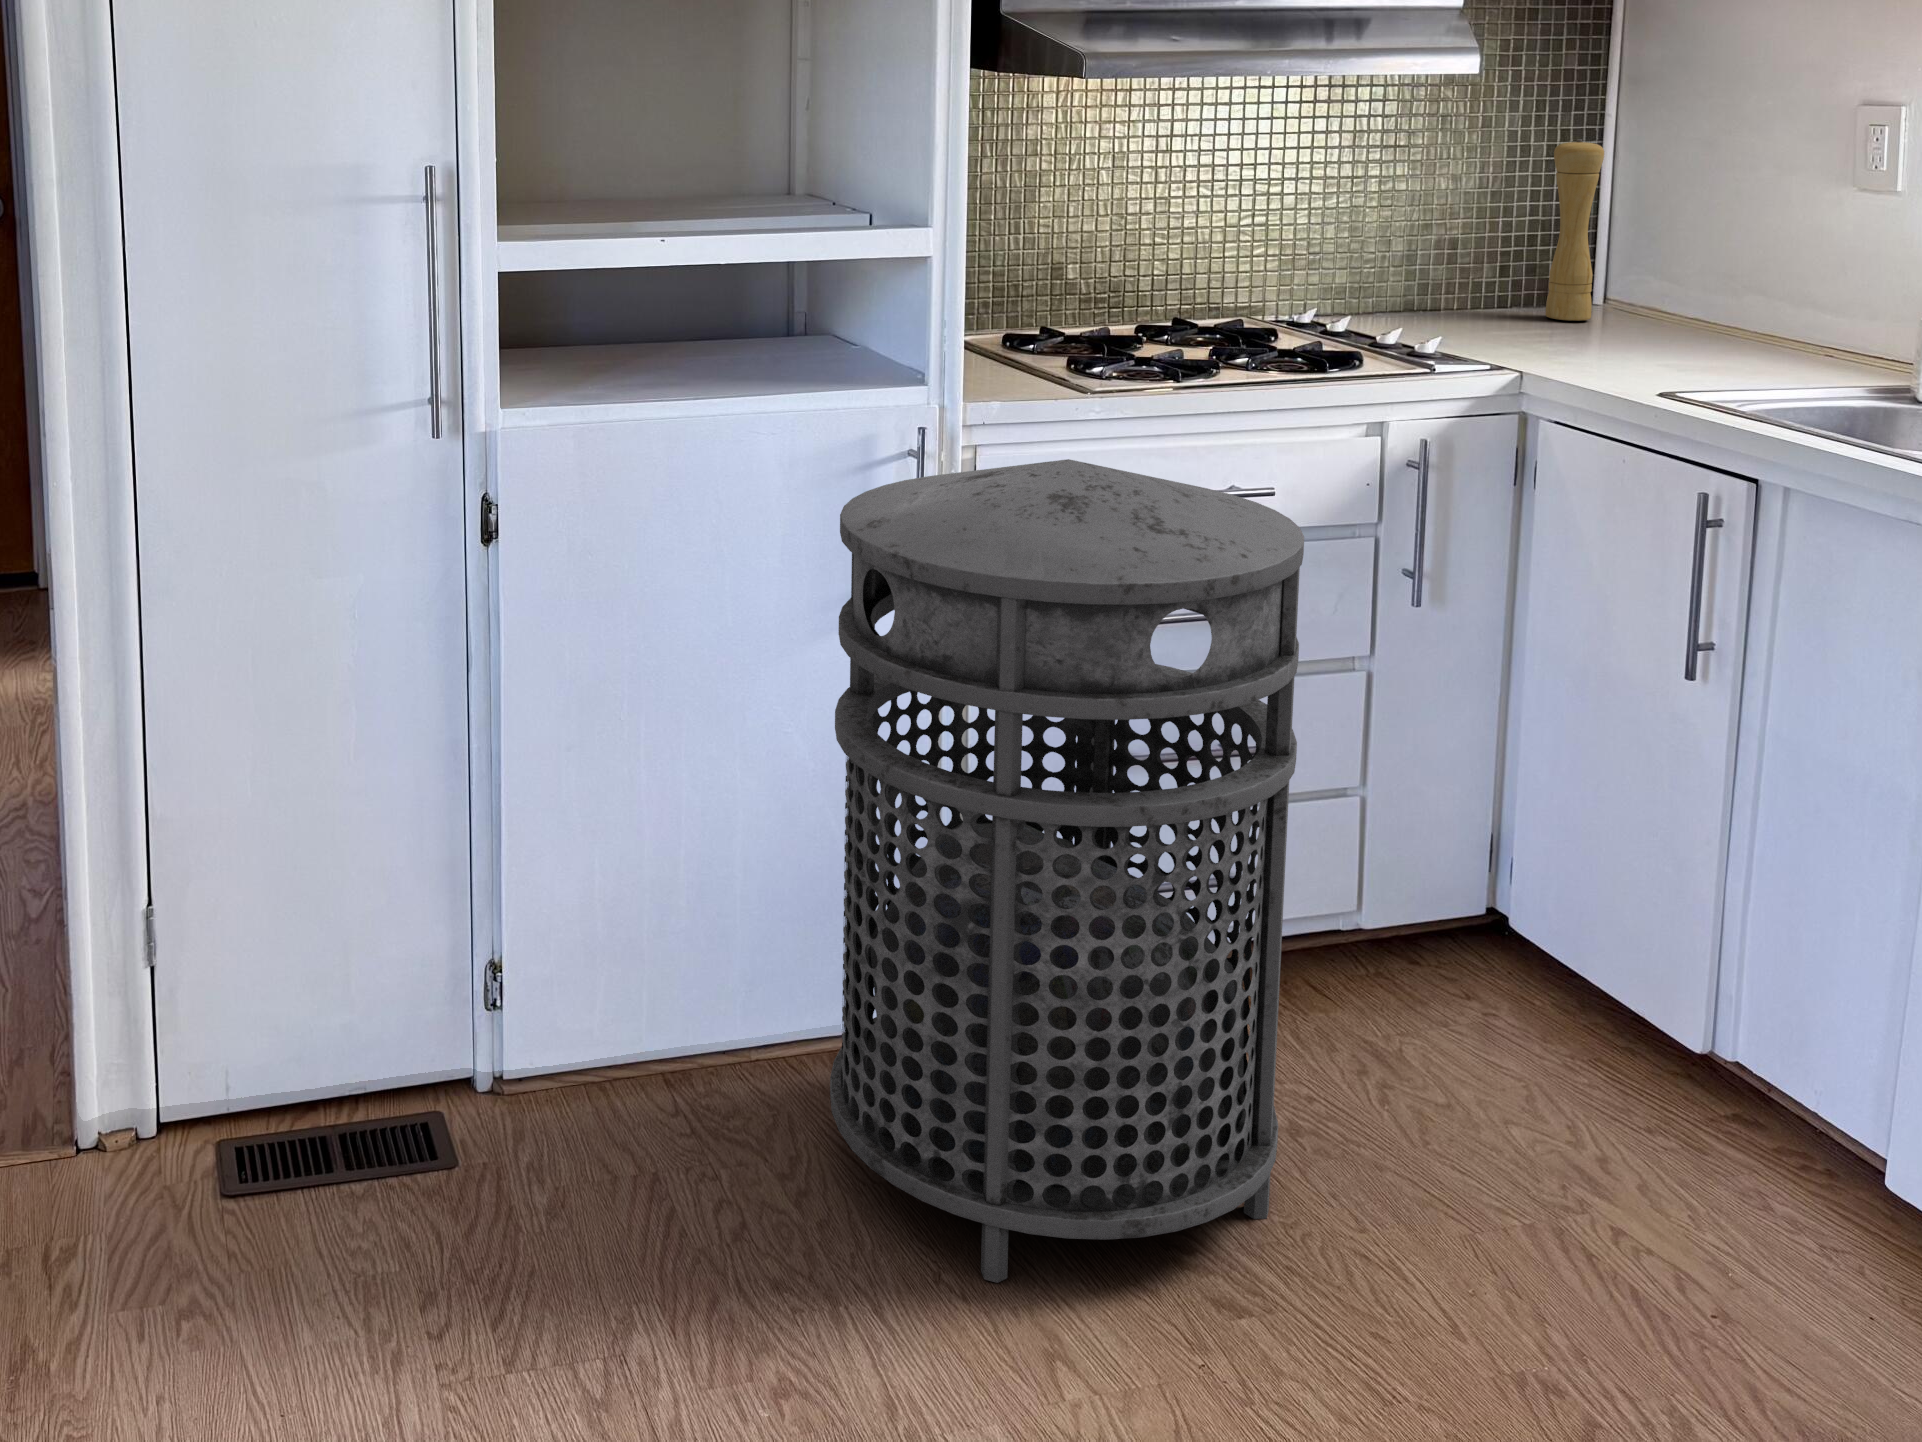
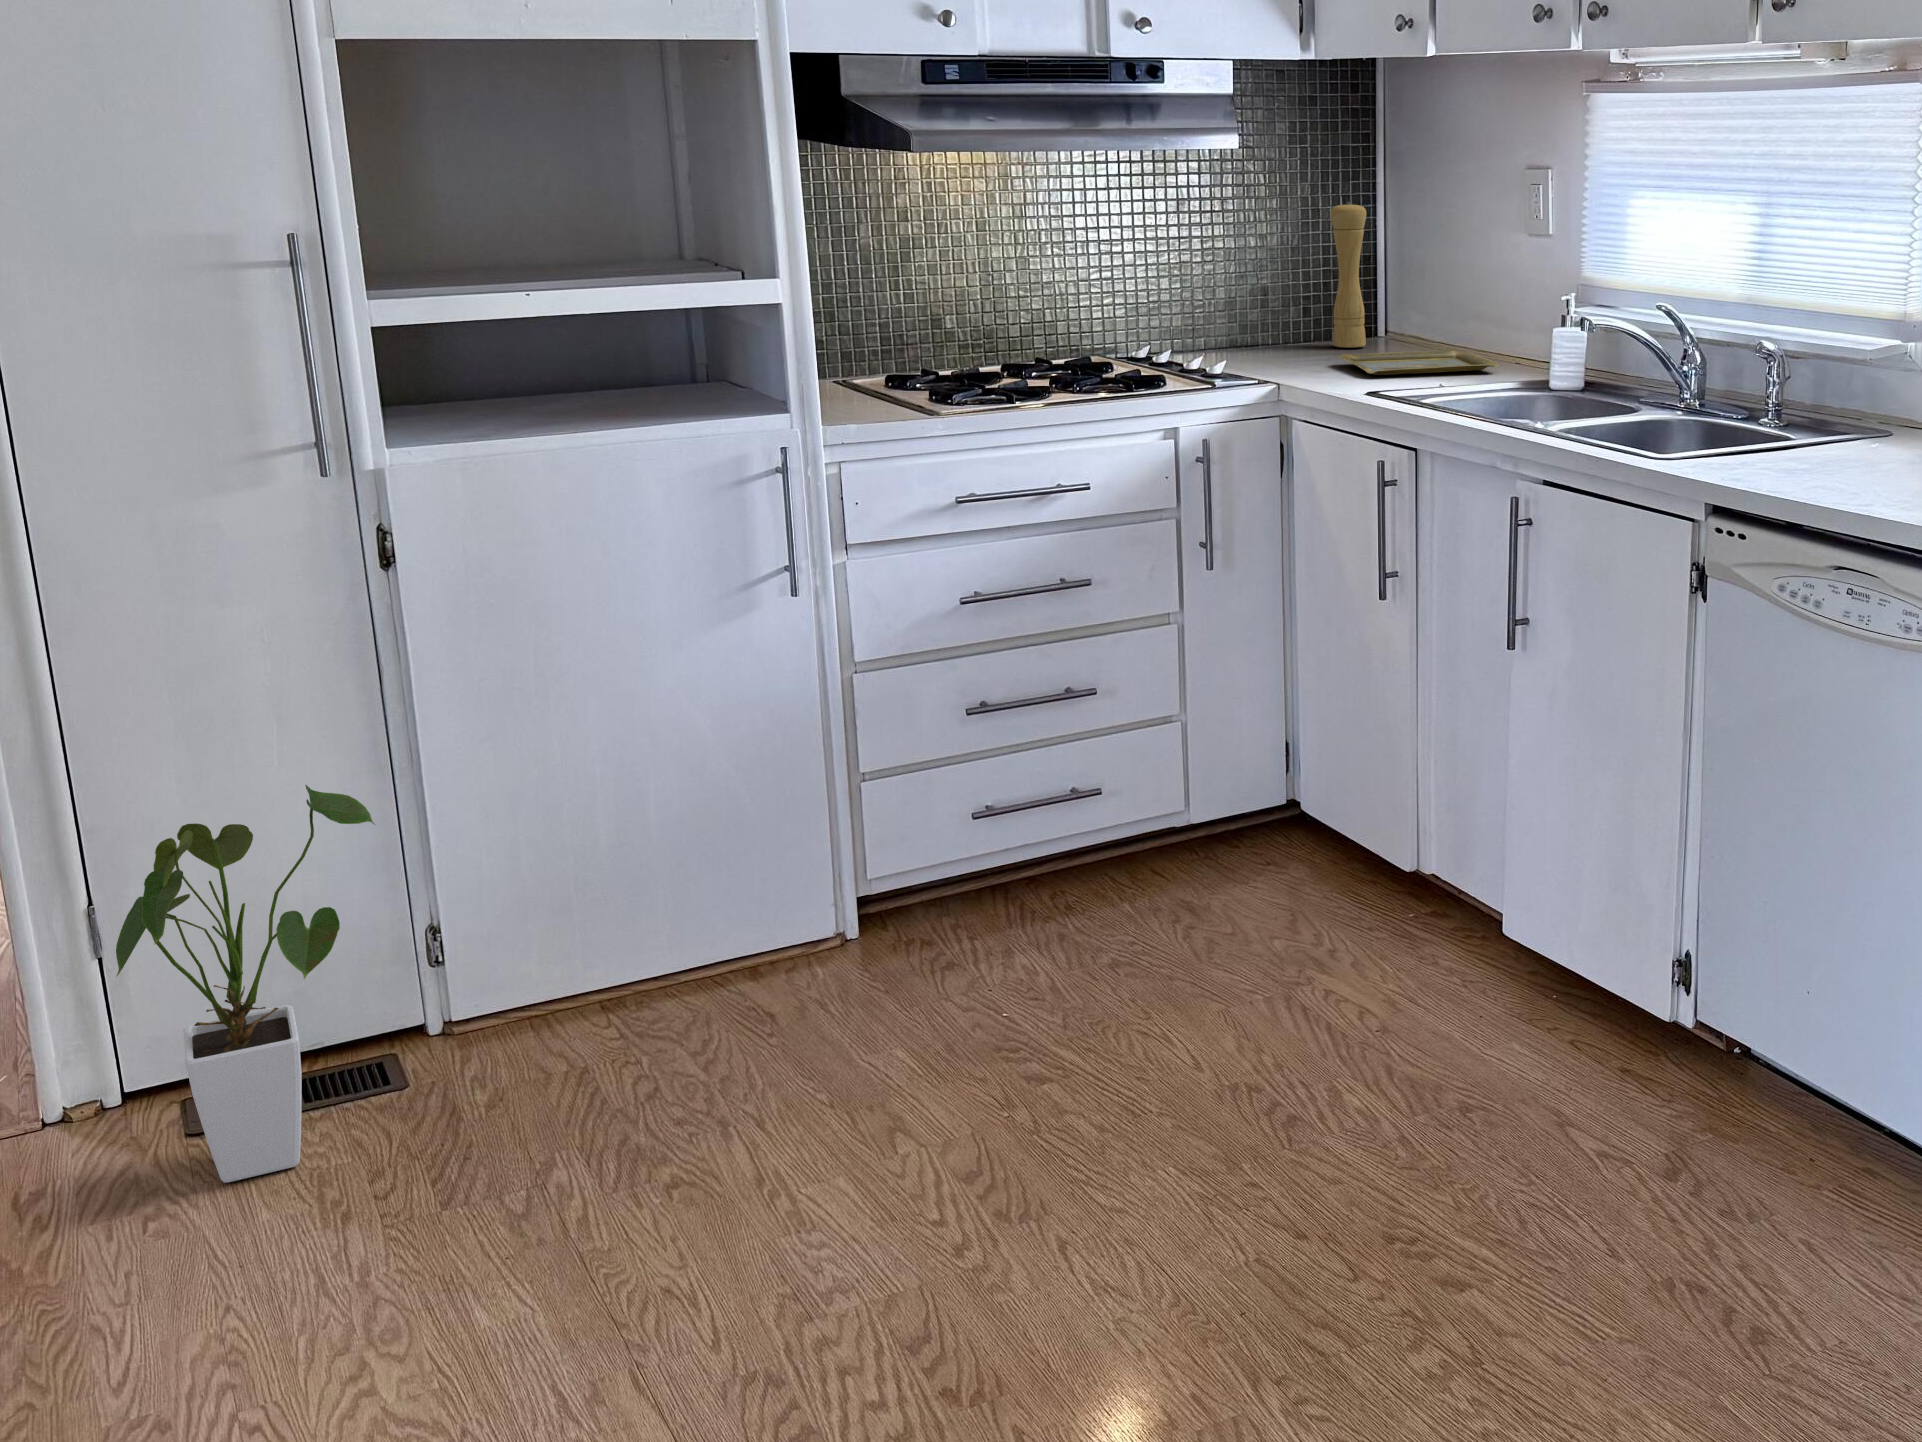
tray: none [1574,333,1816,365] -> present [1337,350,1498,375]
trash can: present [830,459,1304,1283] -> none [698,456,1087,1091]
house plant: none [178,799,449,1275] -> present [116,785,375,1183]

